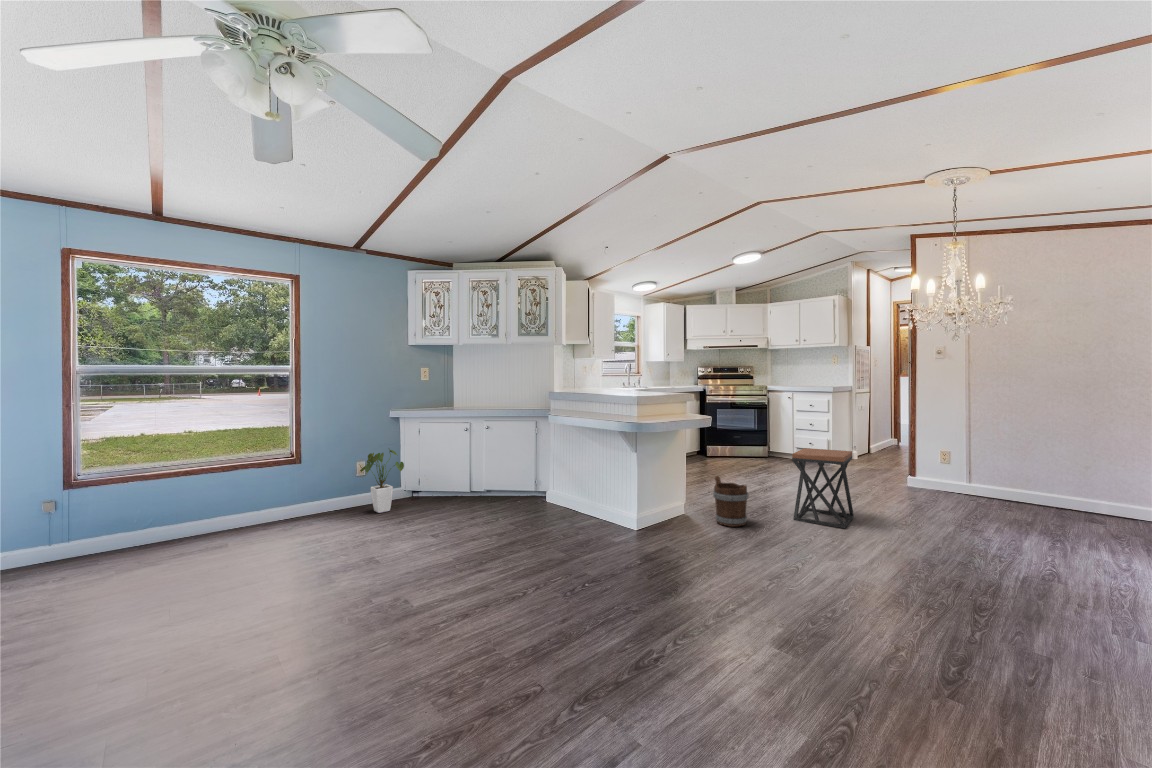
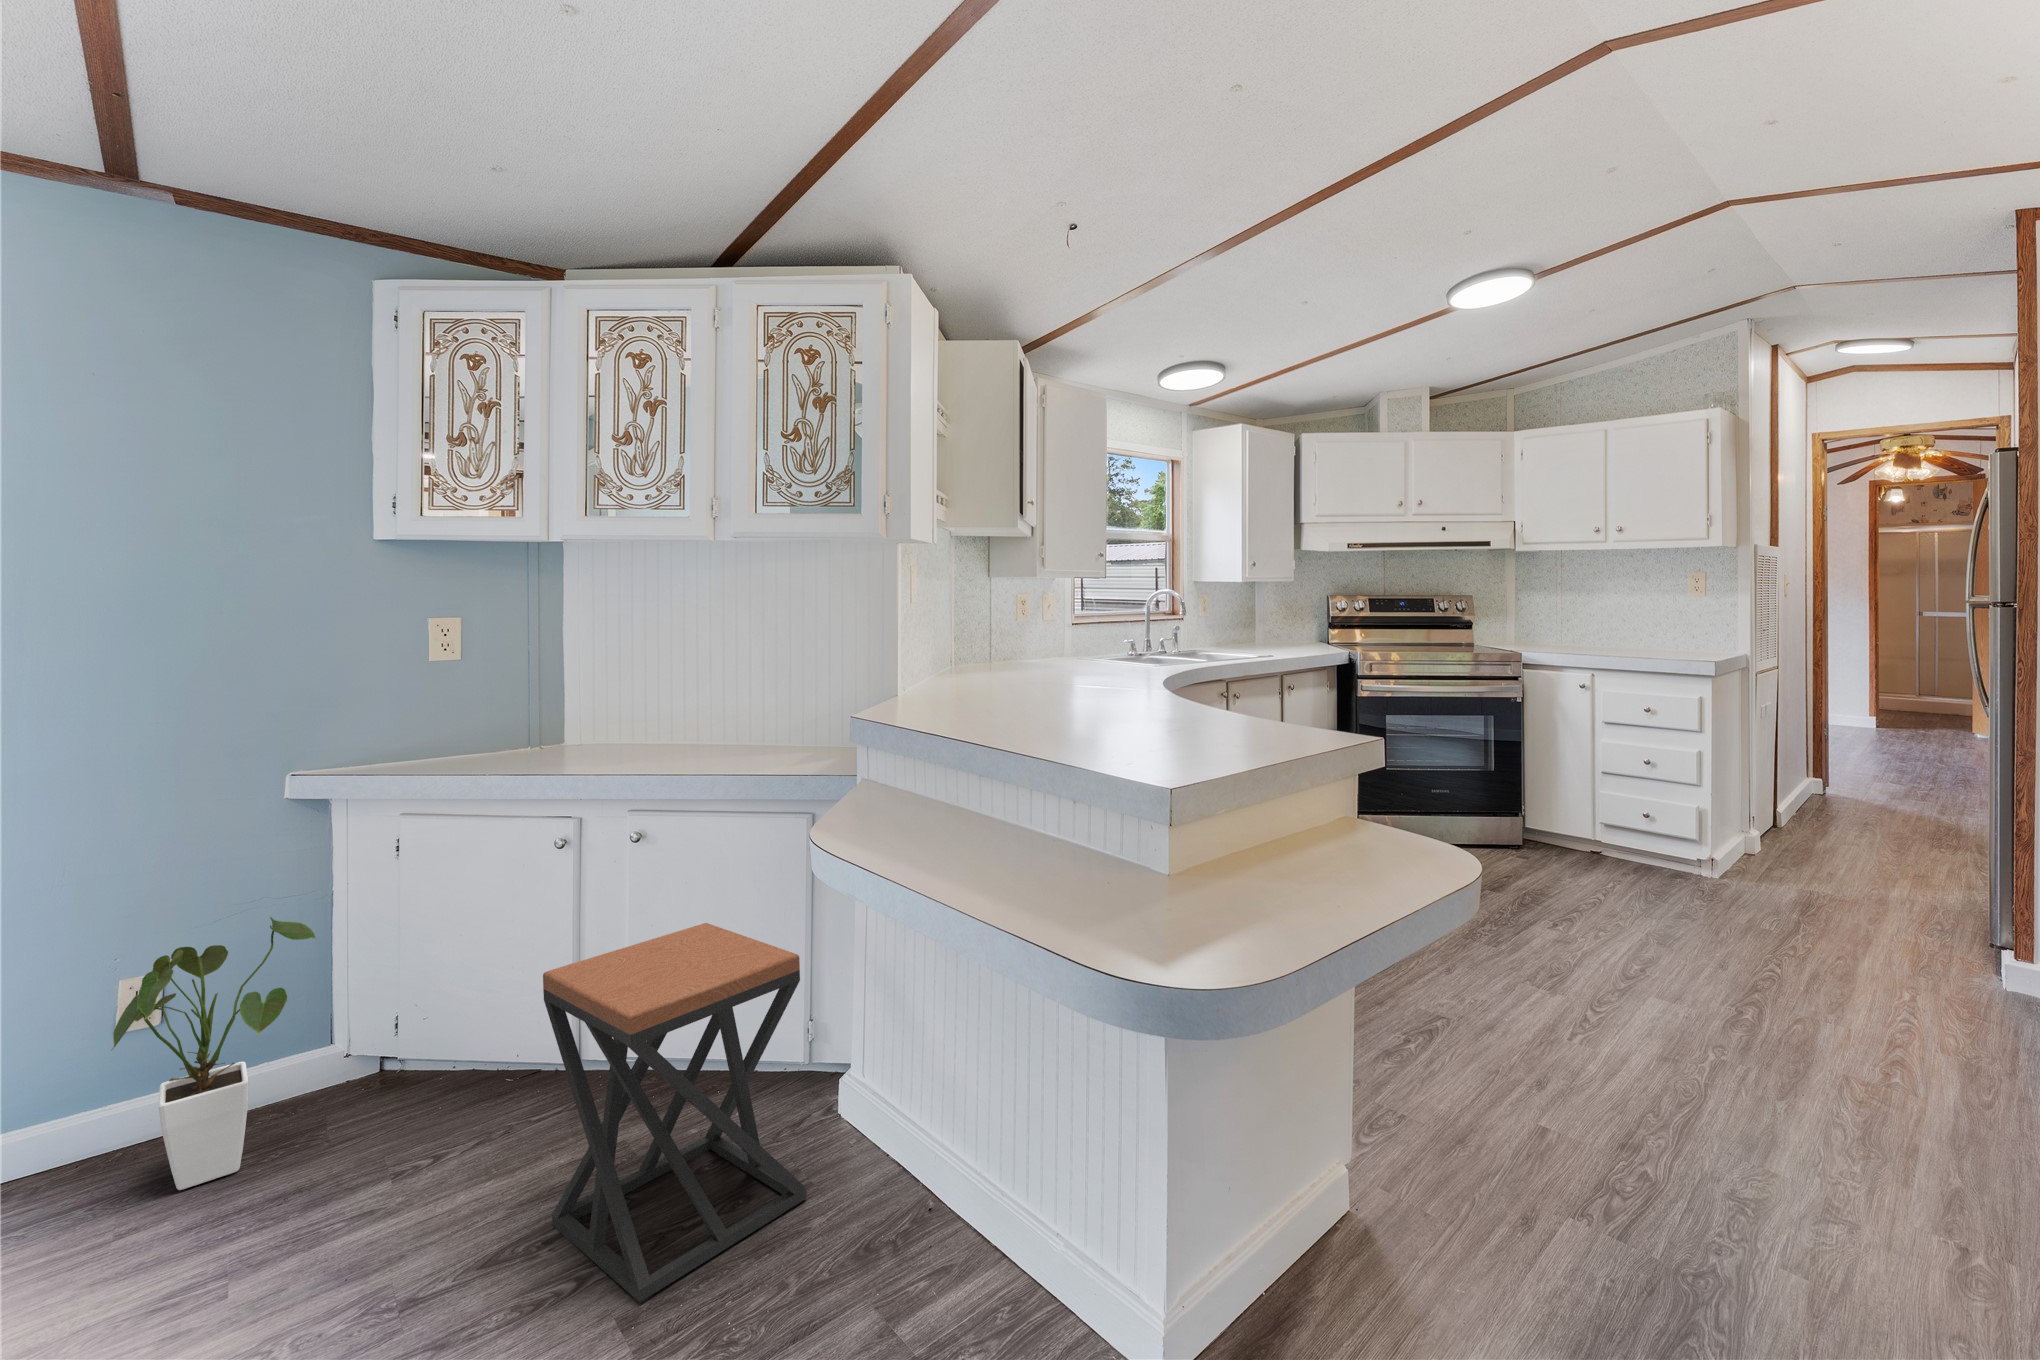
stool: present [792,448,854,528] -> present [543,923,807,1302]
bucket: present [713,476,748,527] -> none [1455,1031,1616,1282]

